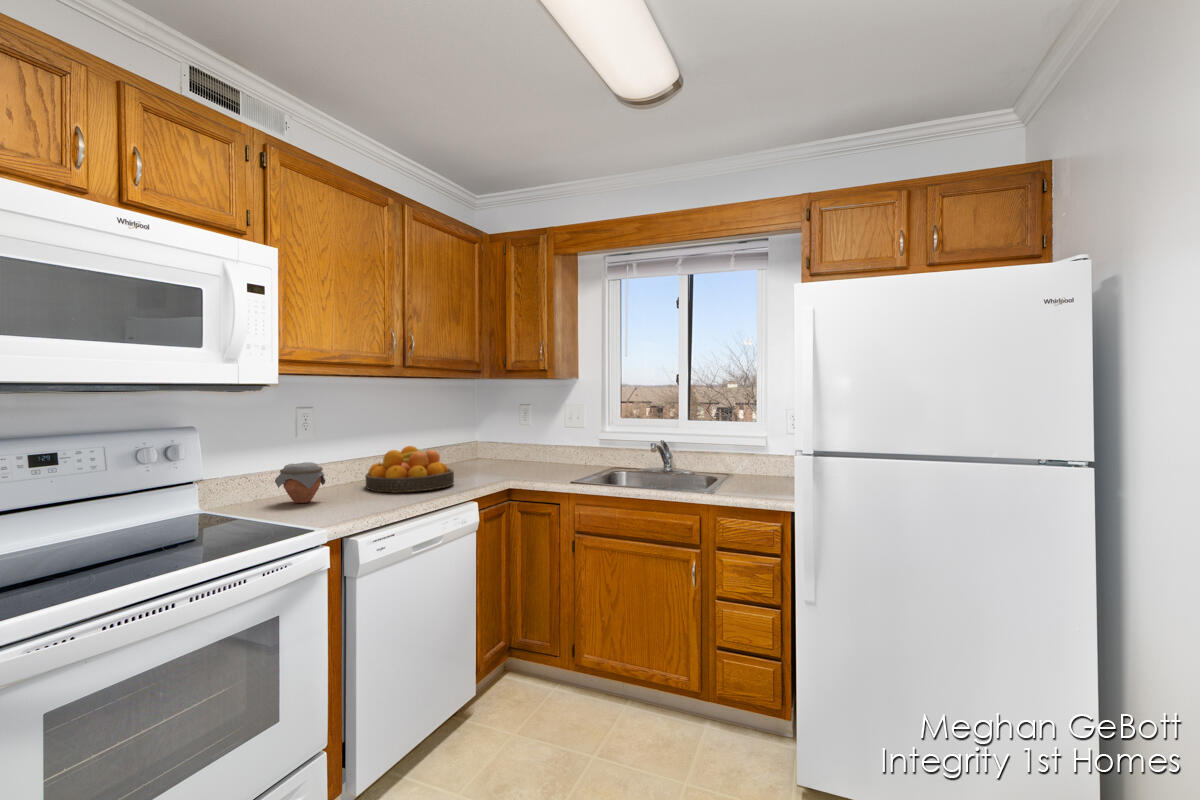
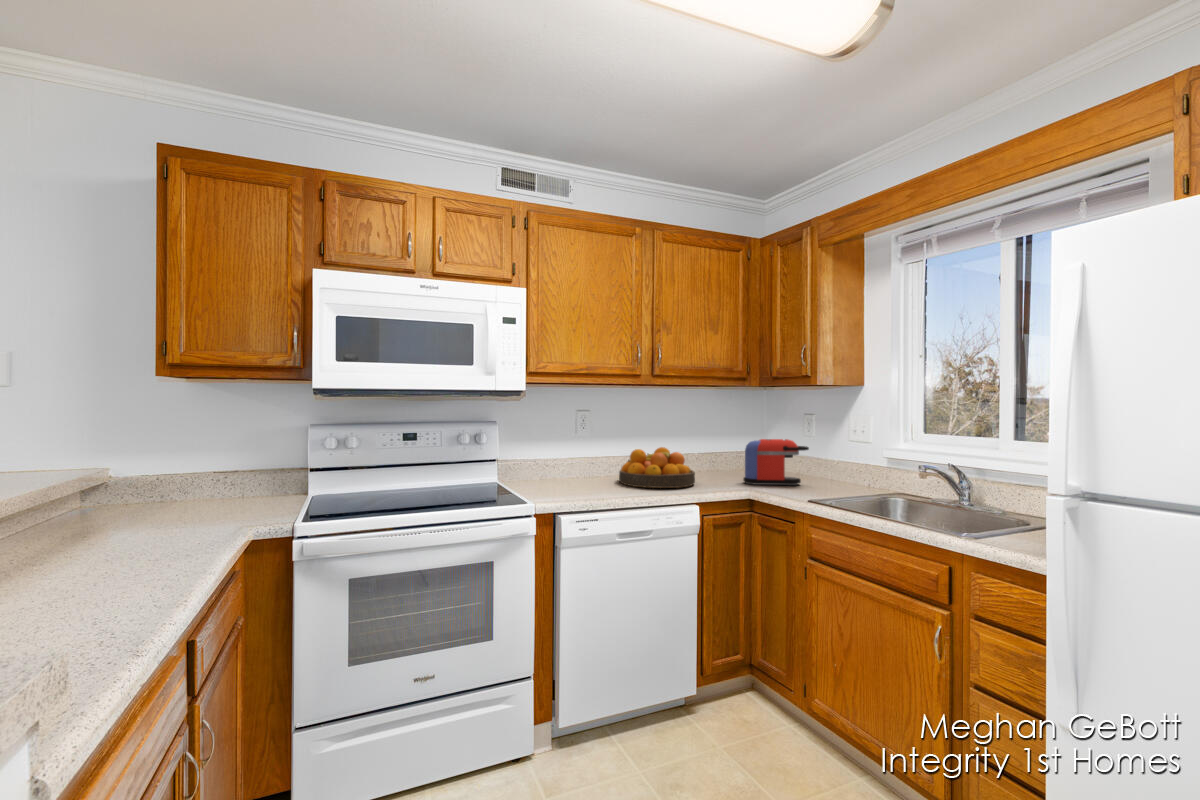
coffee maker: none [488,429,543,475] -> present [743,439,809,485]
jar: present [275,462,325,503] -> none [542,453,576,485]

